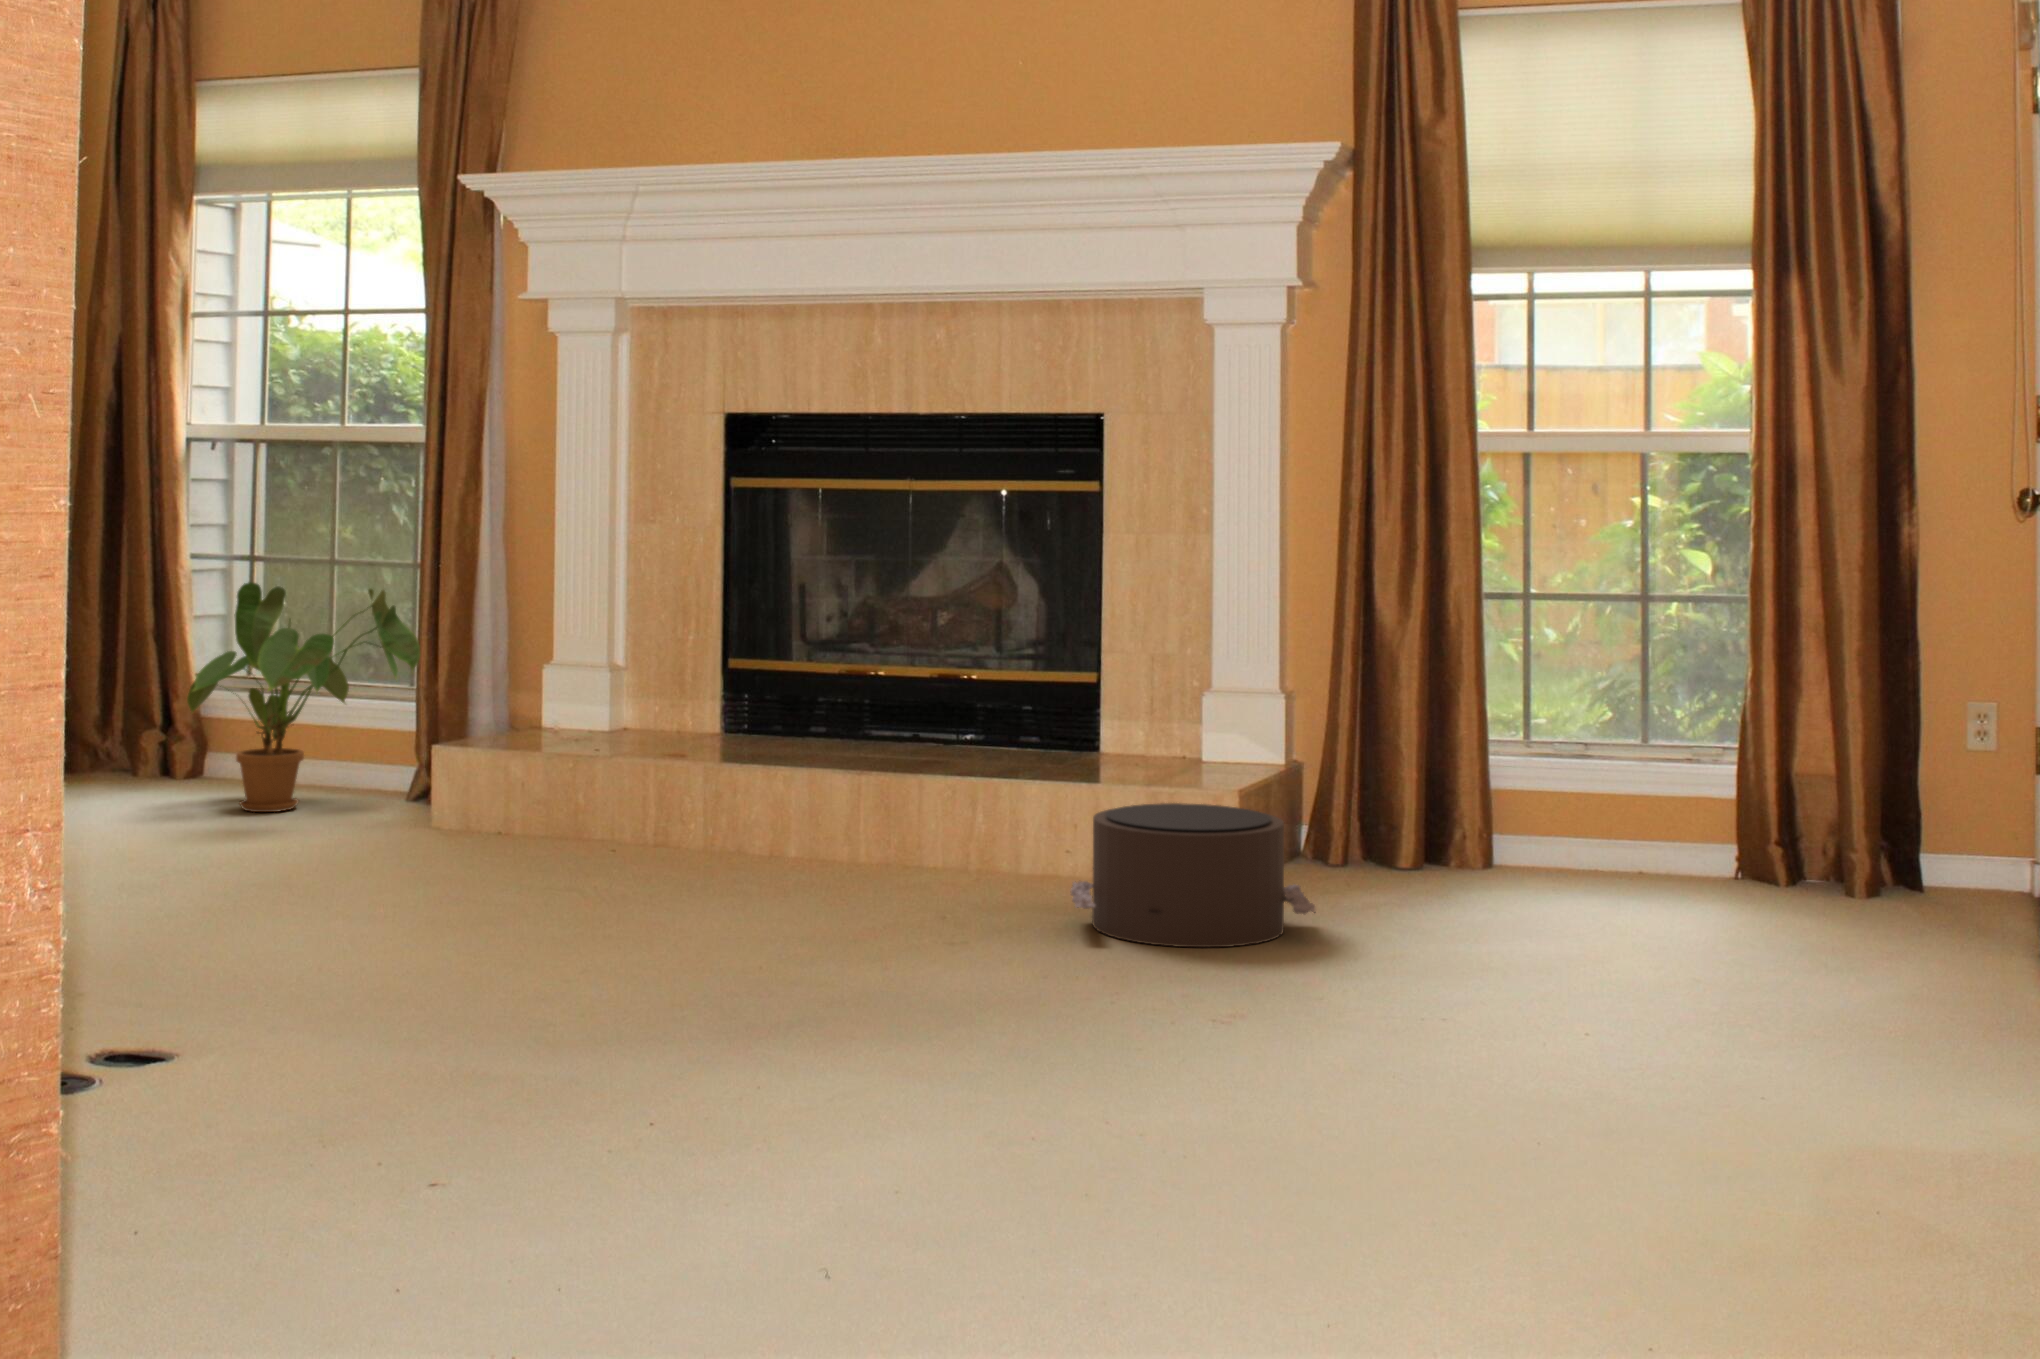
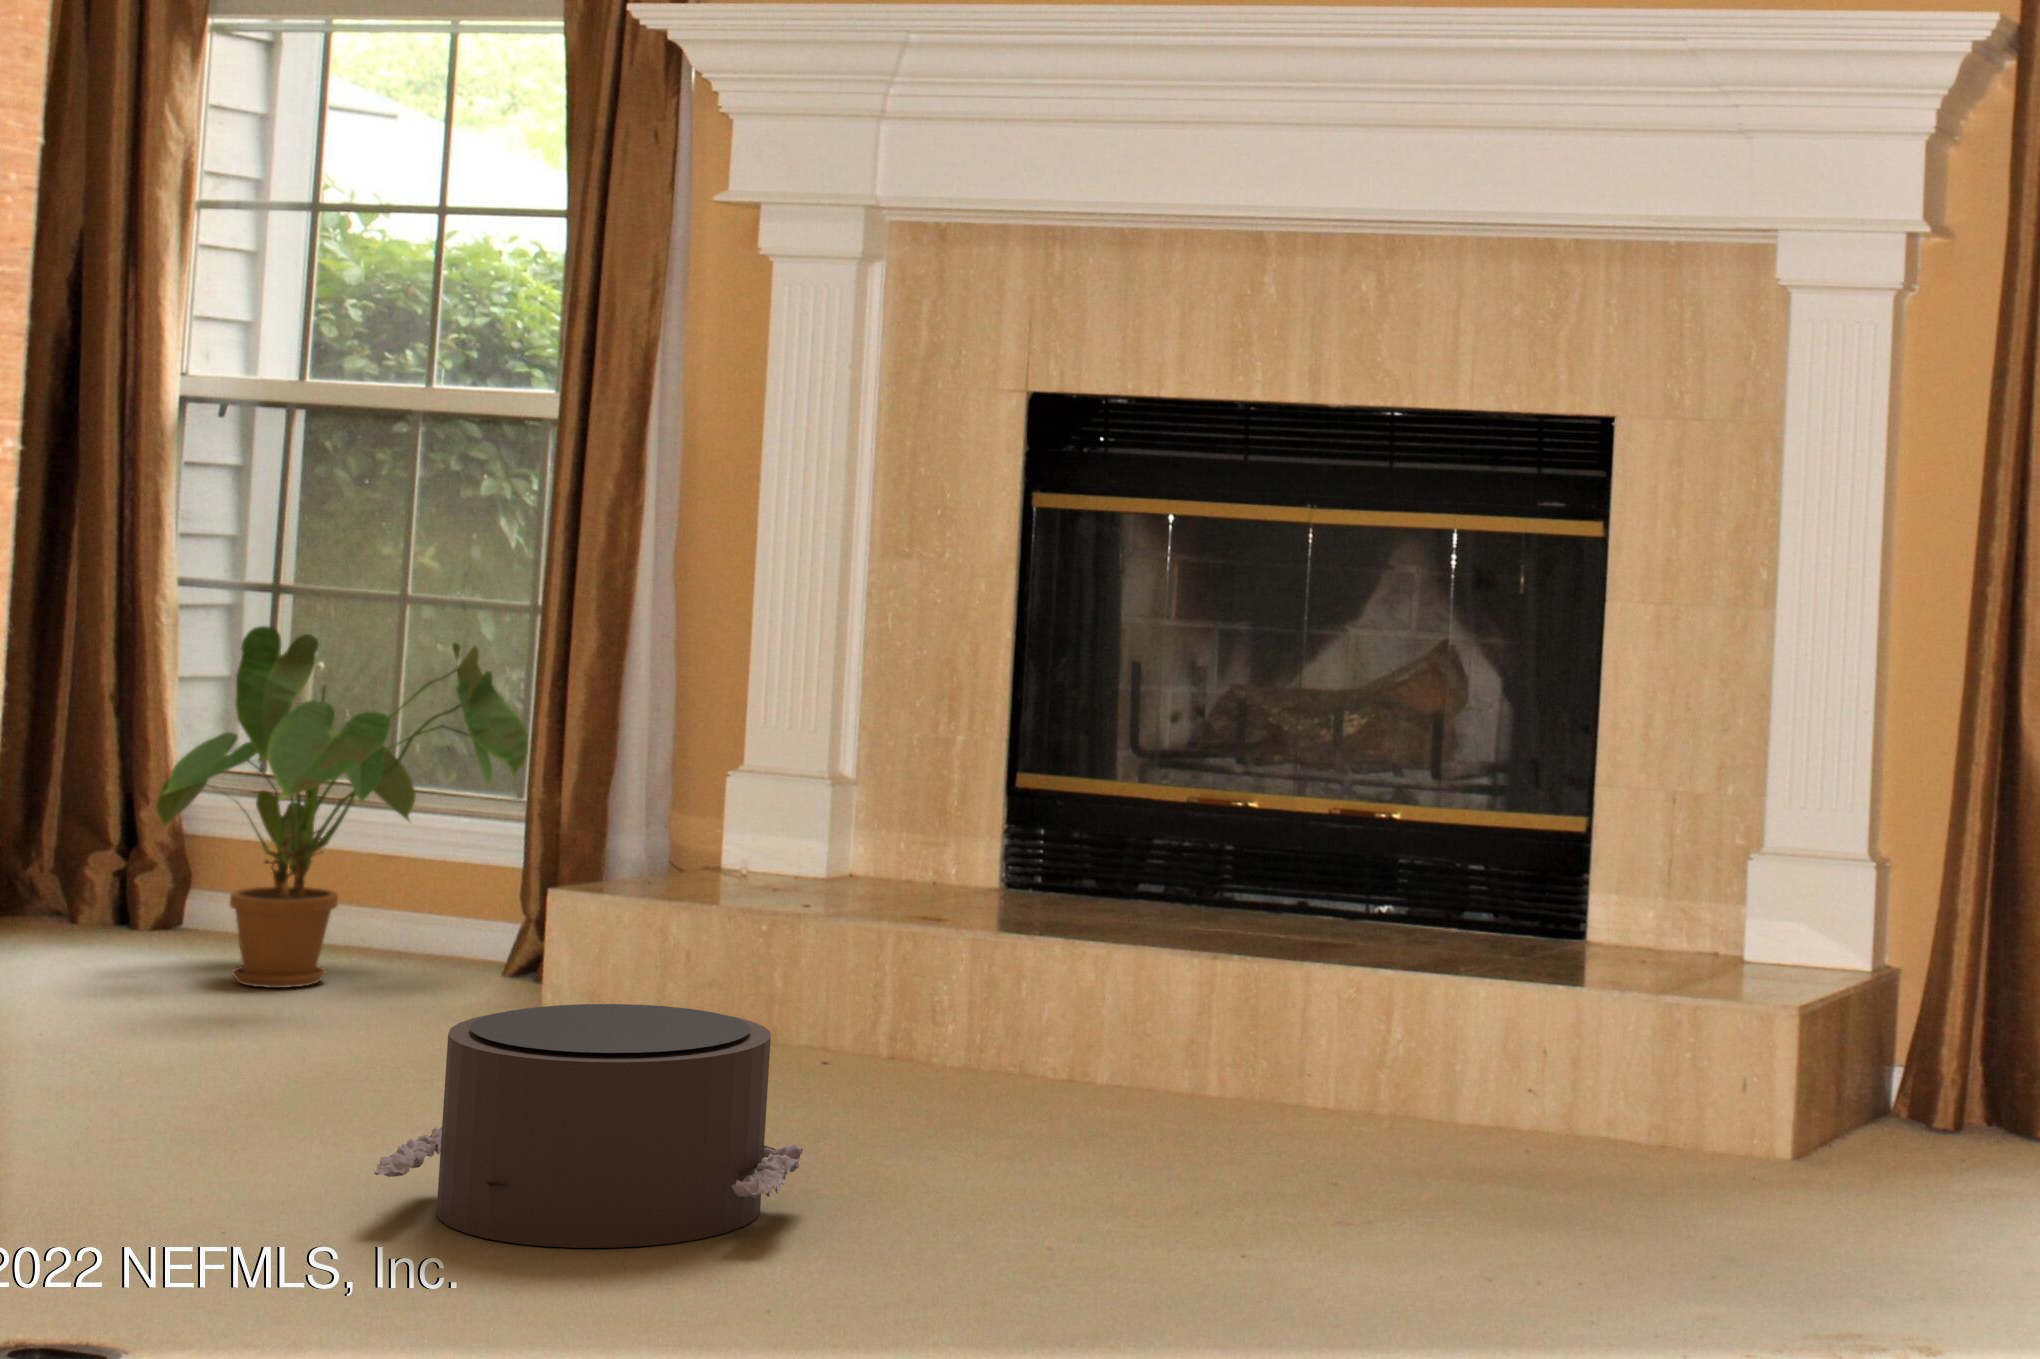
pouf: present [1071,803,1315,947] -> present [373,1004,803,1248]

